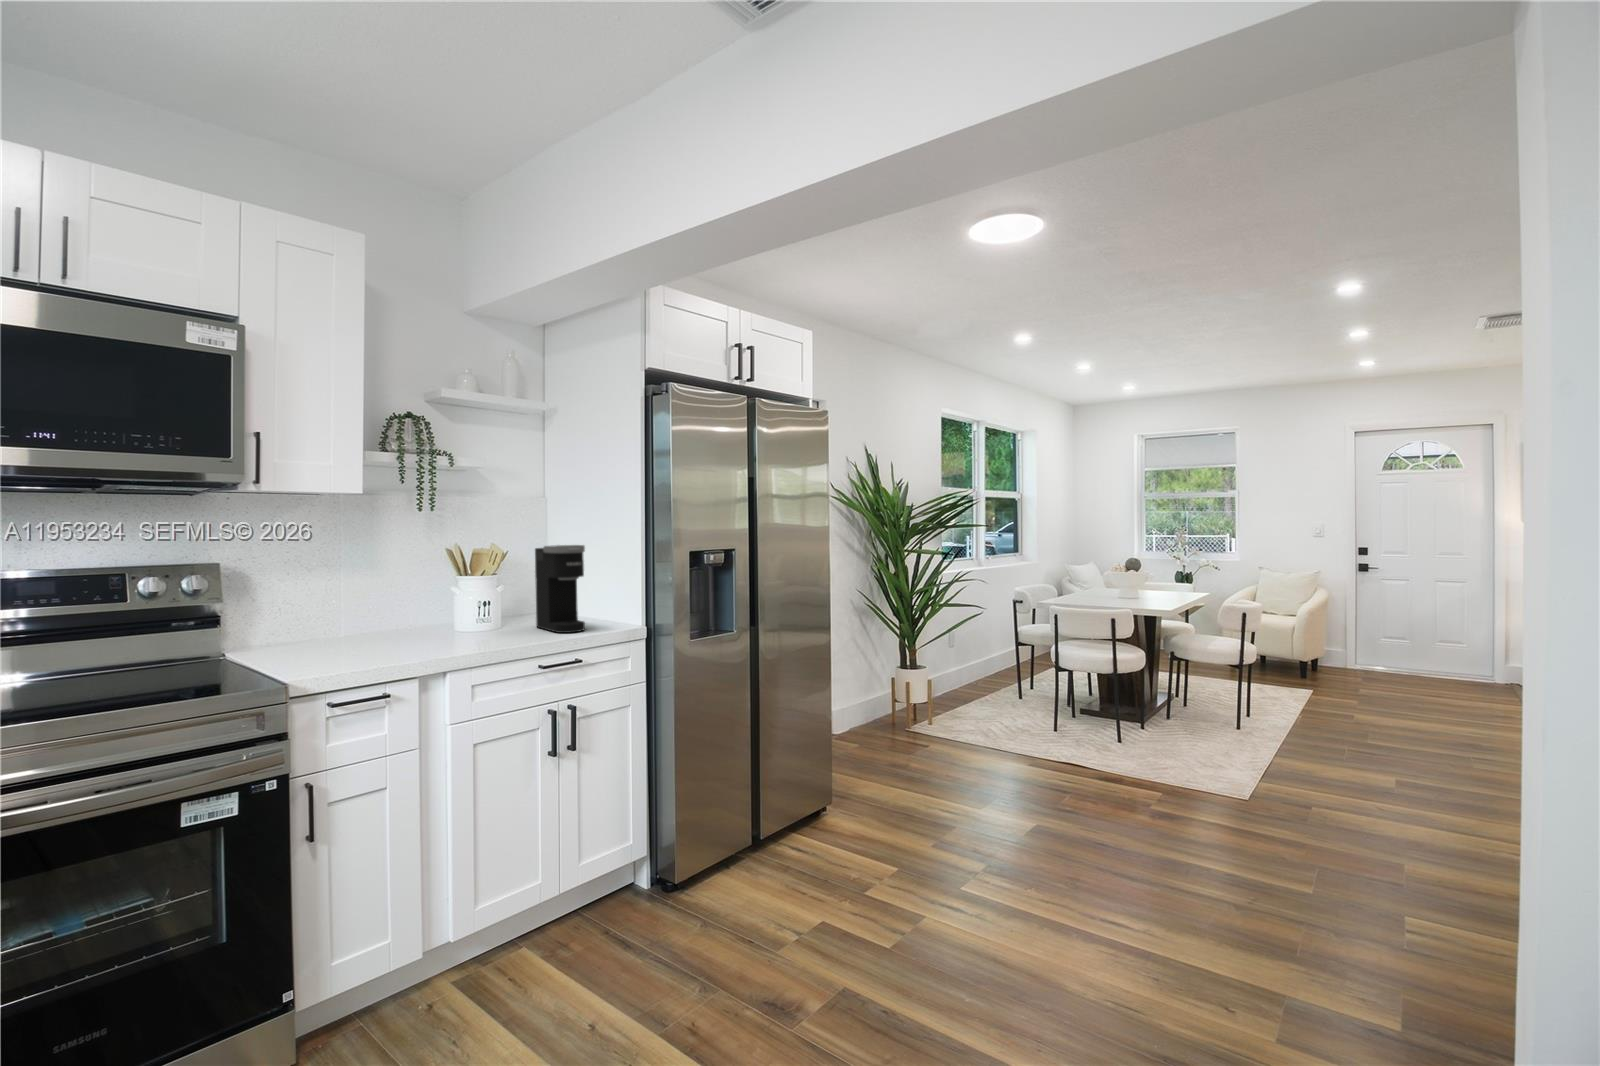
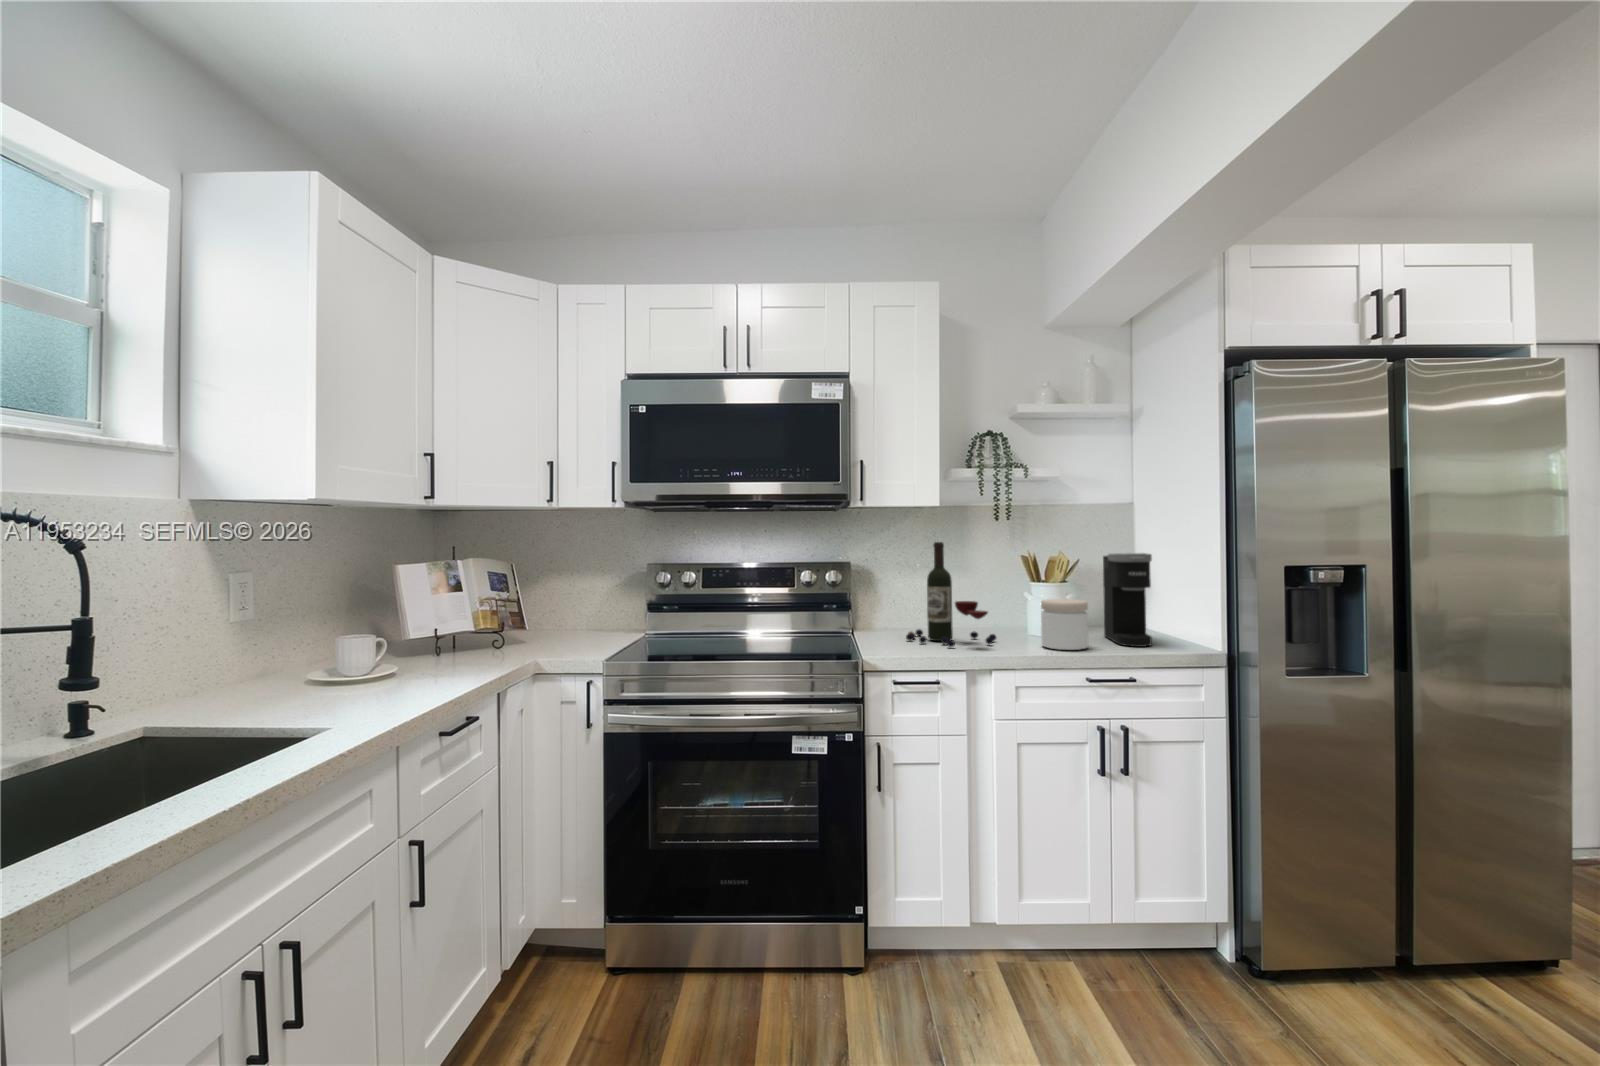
wine bottle: none [319,536,437,656] -> present [906,542,996,647]
jar: none [486,592,534,644] -> present [1041,599,1089,650]

